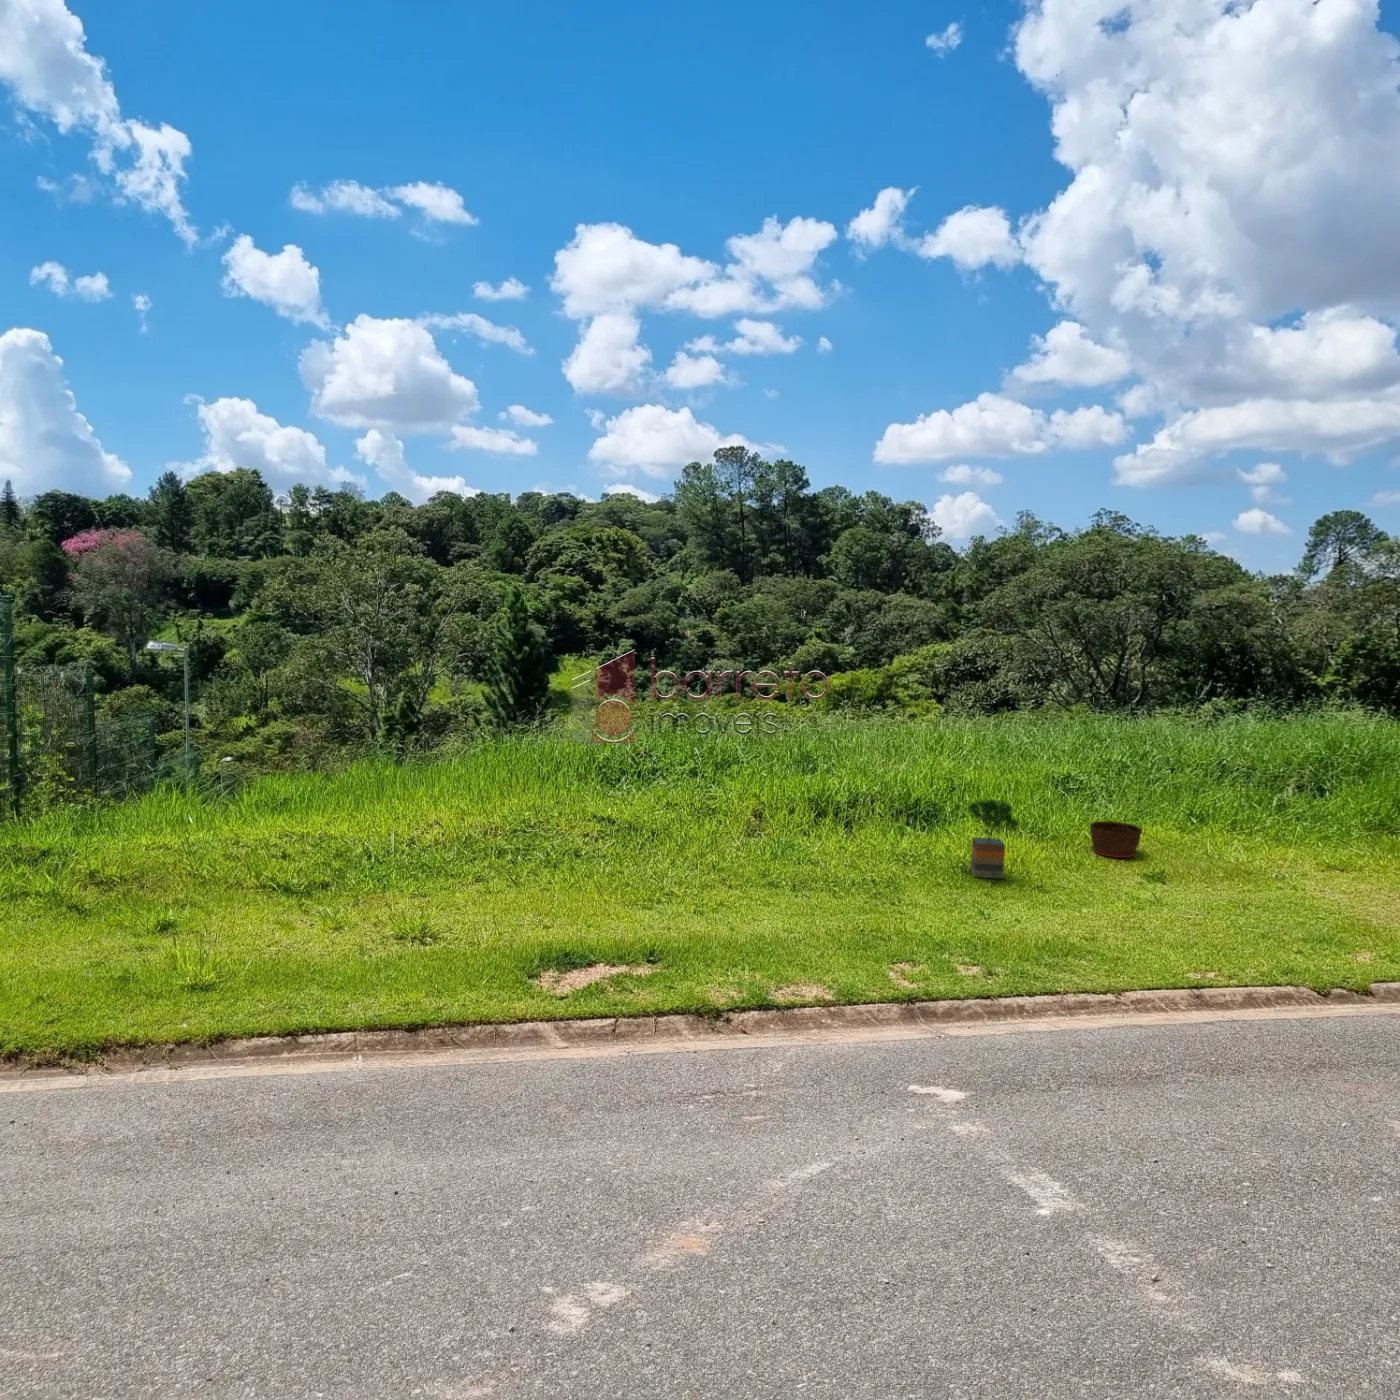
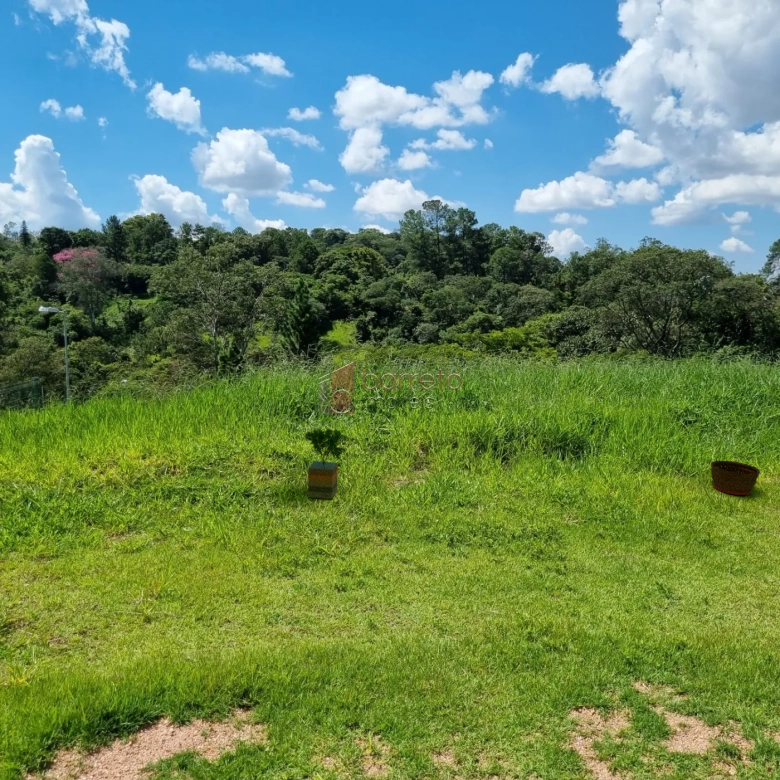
potted tree: present [967,799,1019,878] -> present [304,429,346,499]

